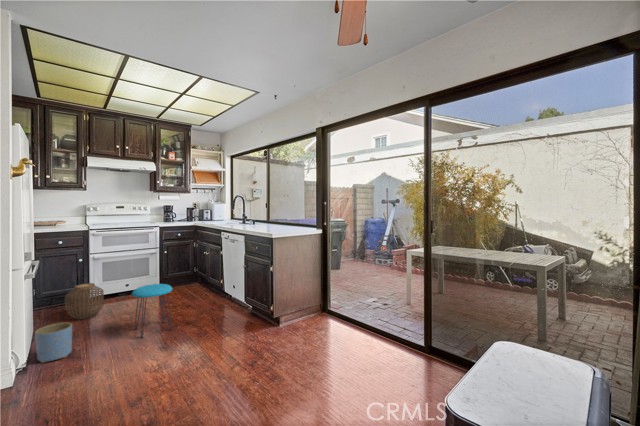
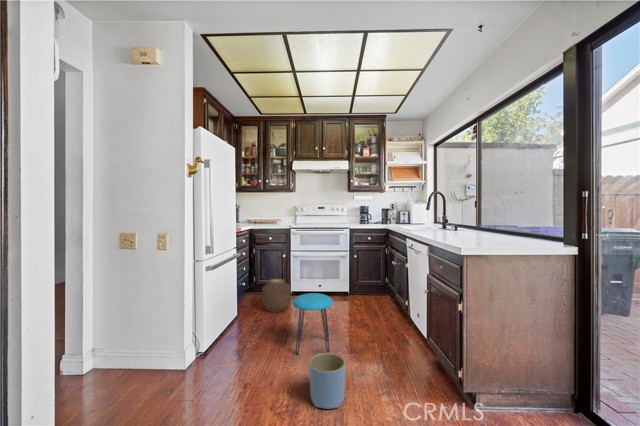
planter: present [35,323,72,363] -> present [309,353,345,409]

